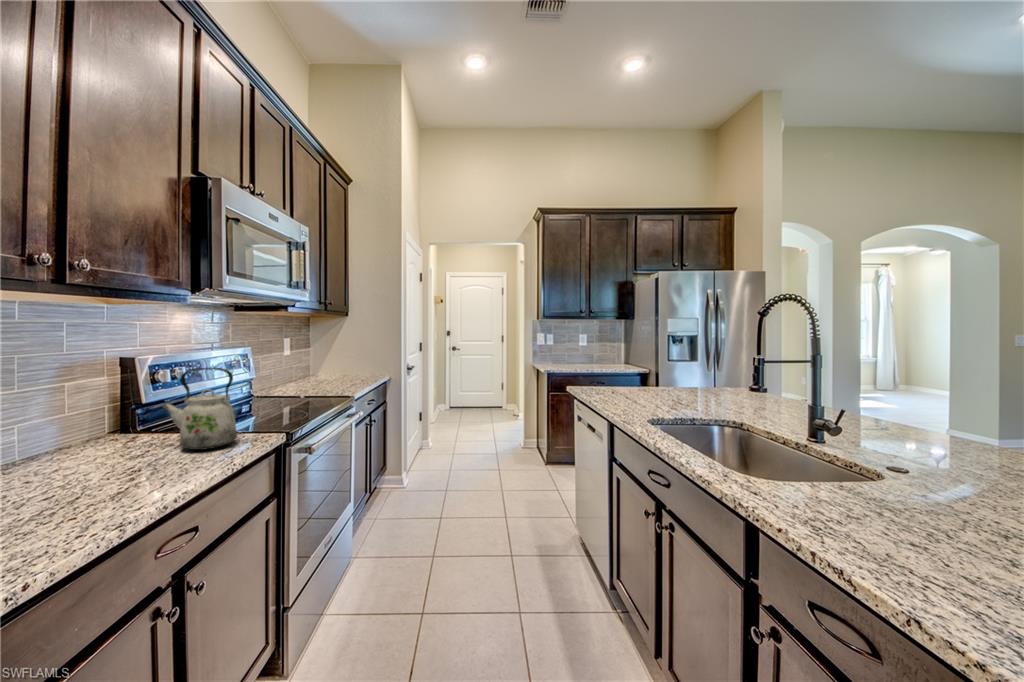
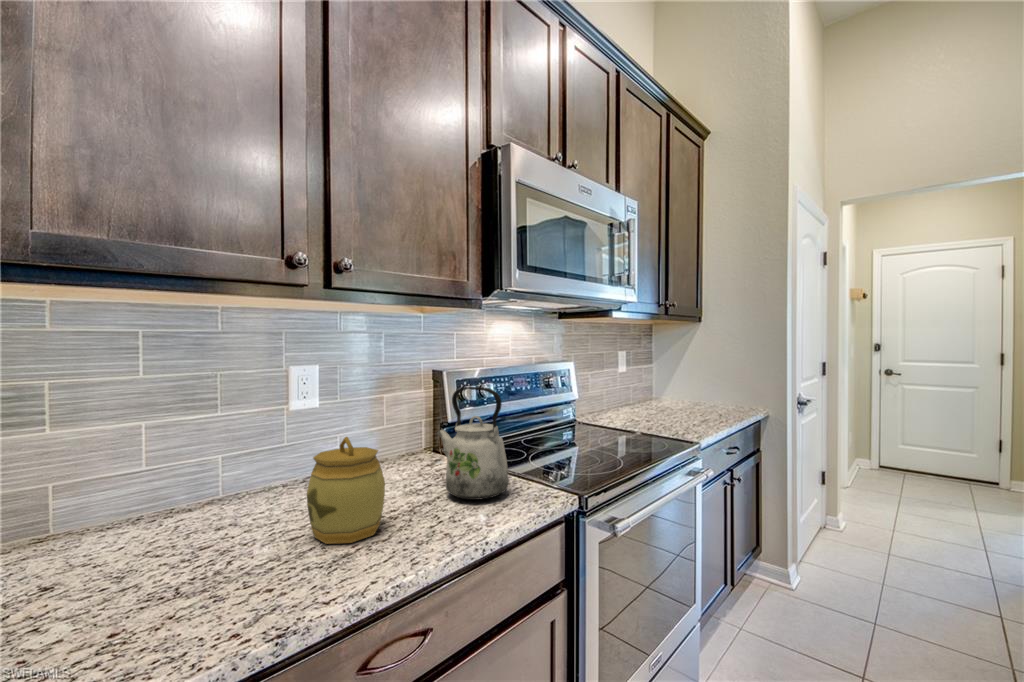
jar: none [70,410,148,493] -> present [307,437,385,544]

